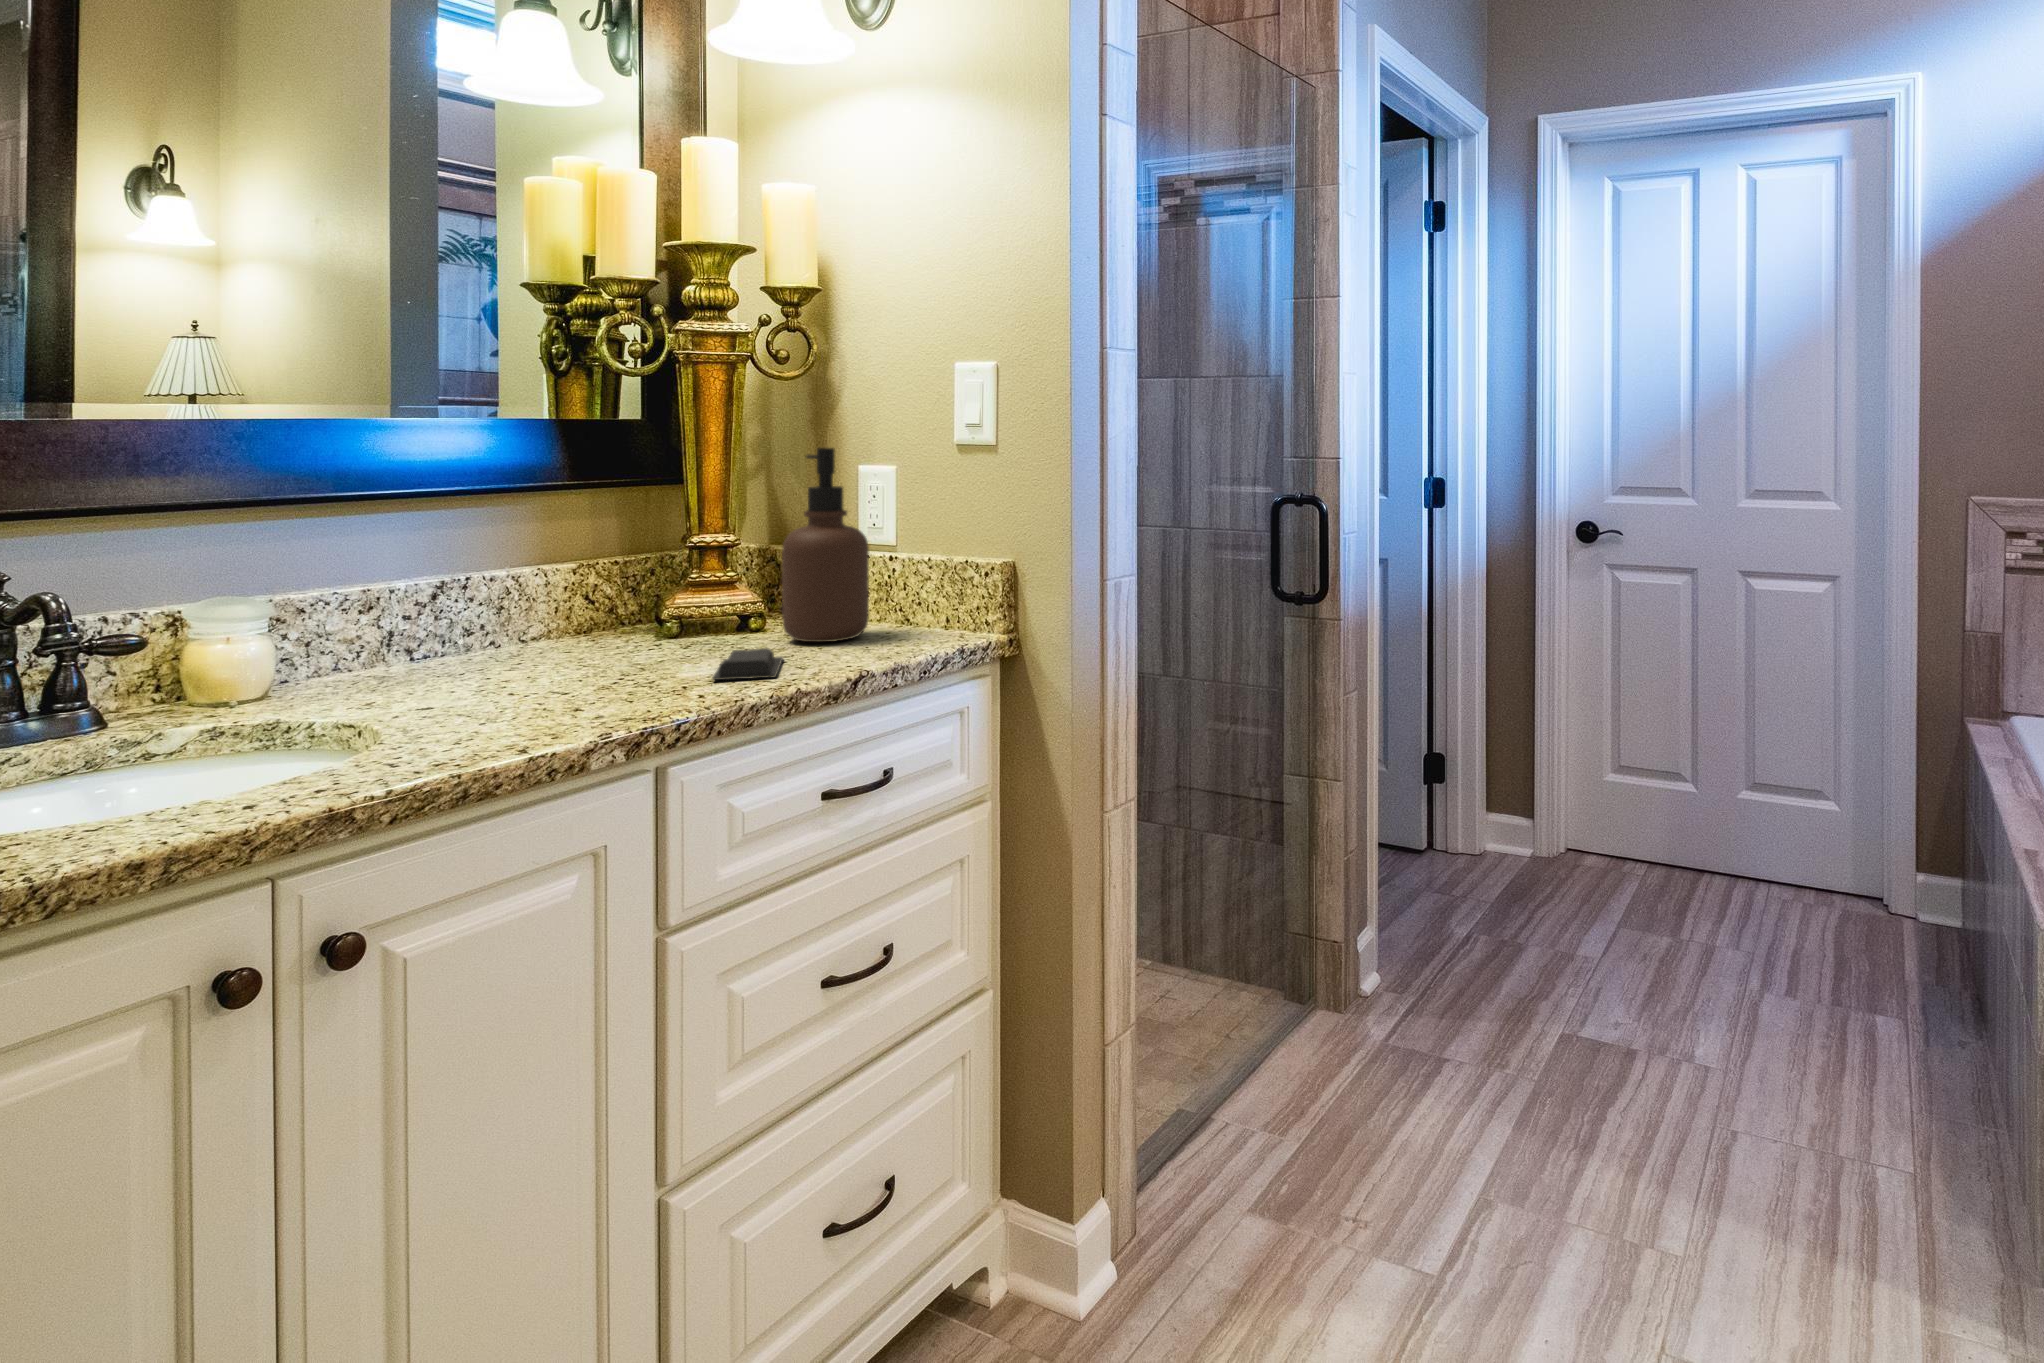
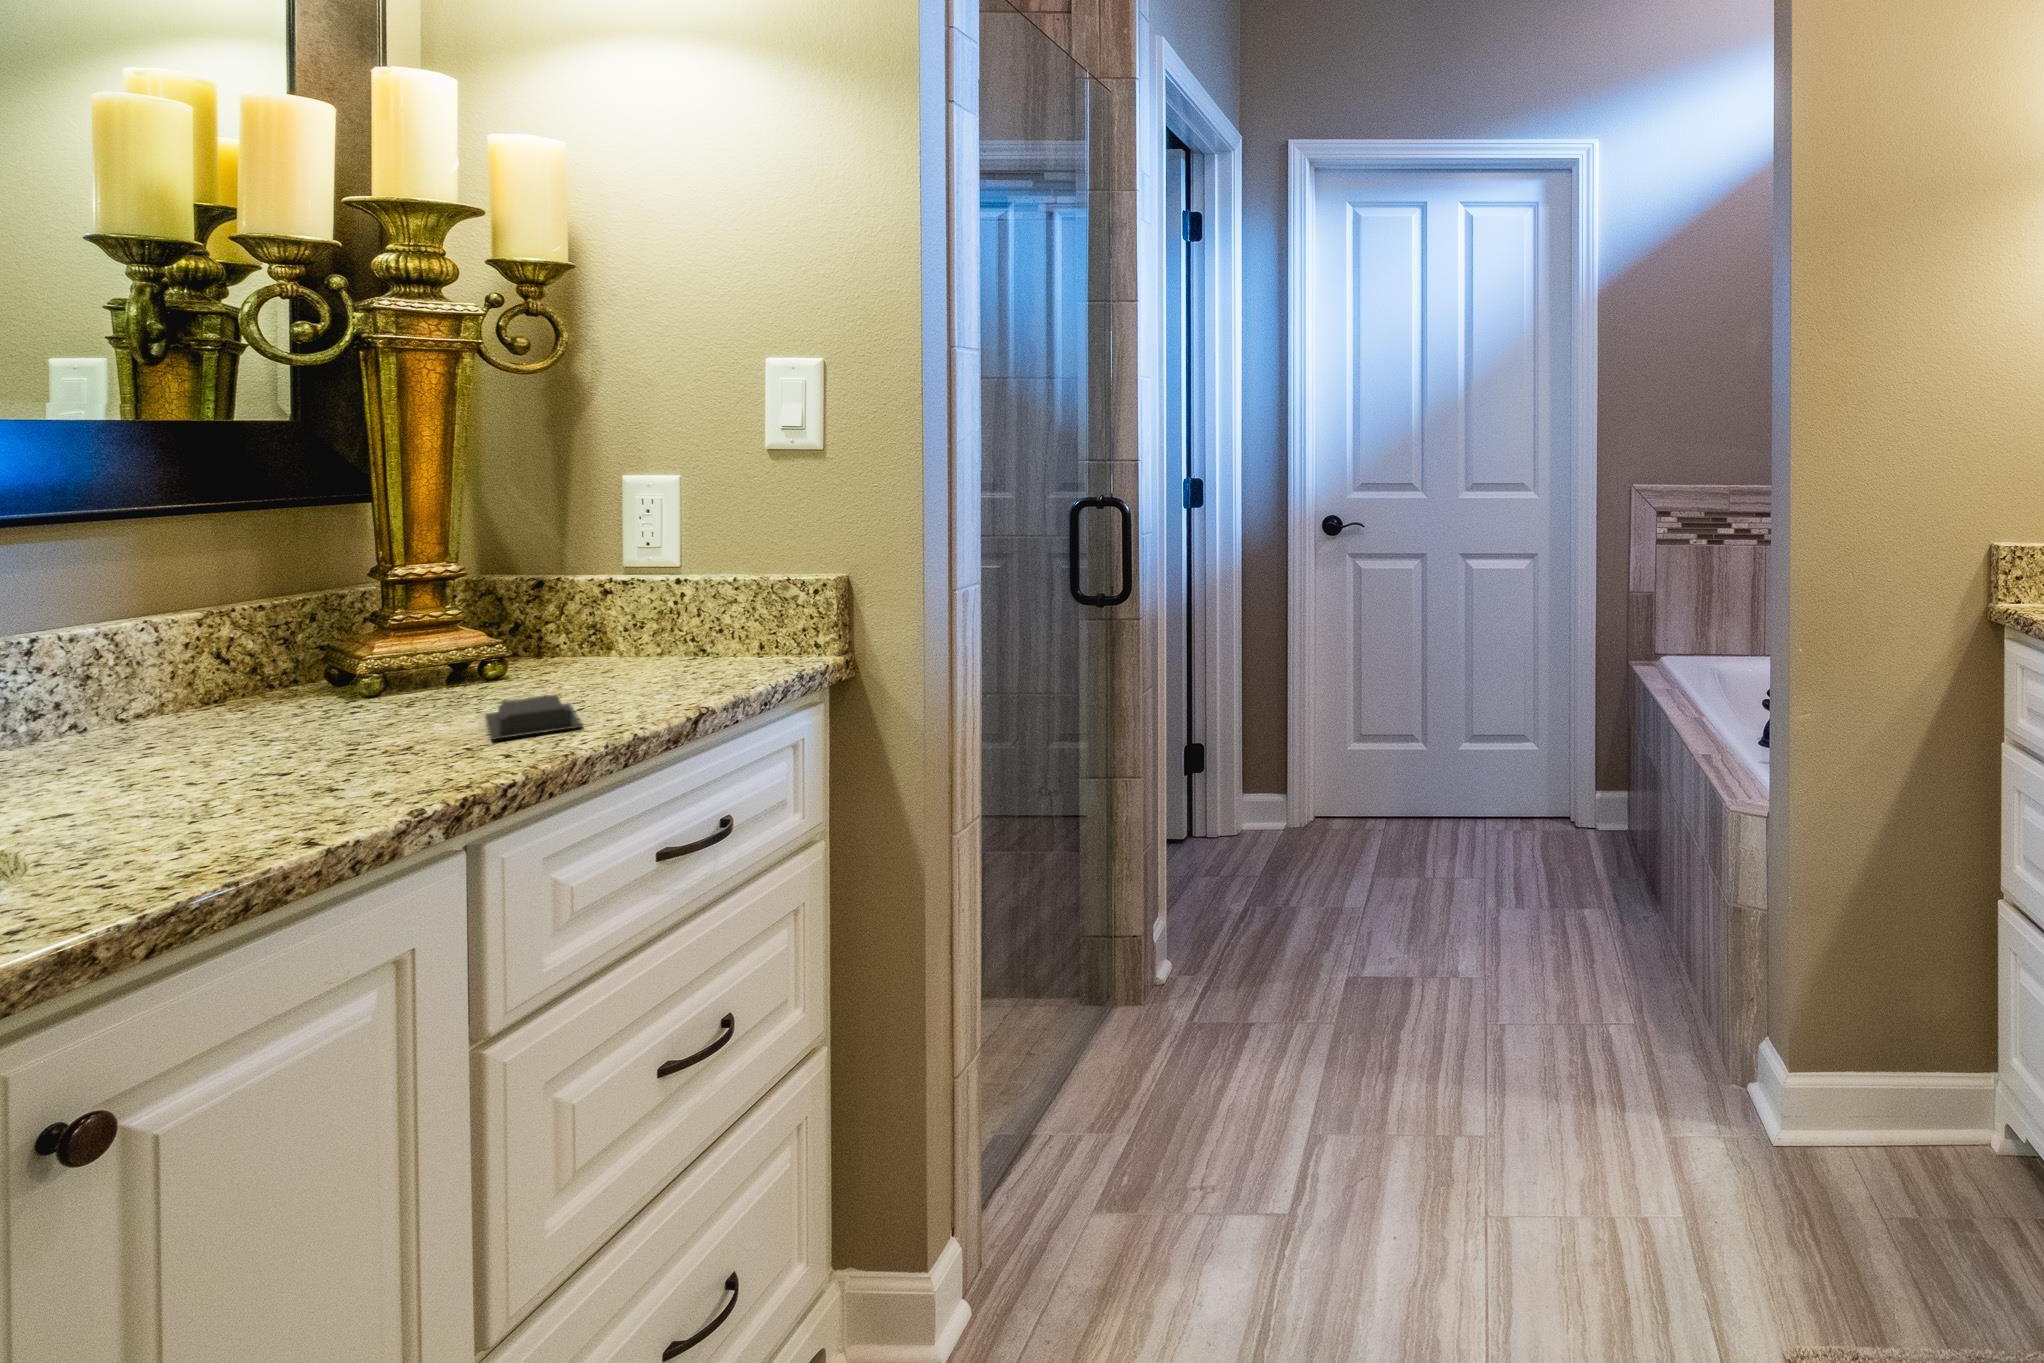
soap dispenser: present [782,448,869,642] -> none [547,452,665,684]

